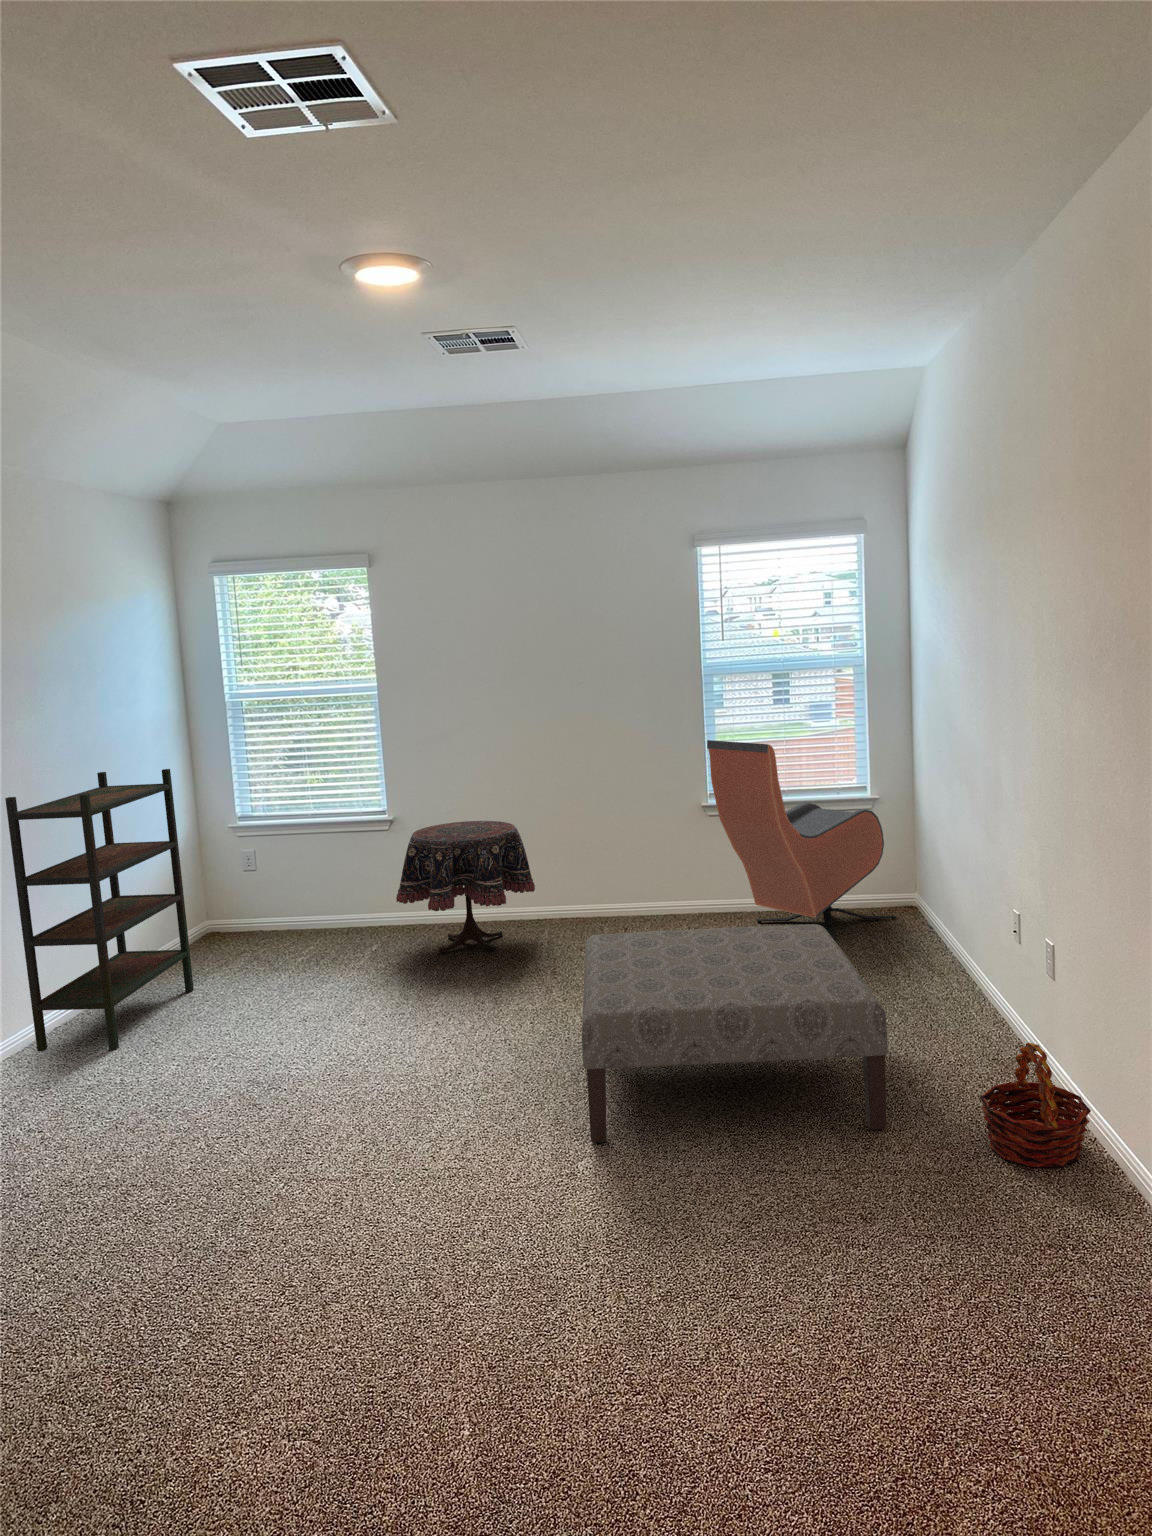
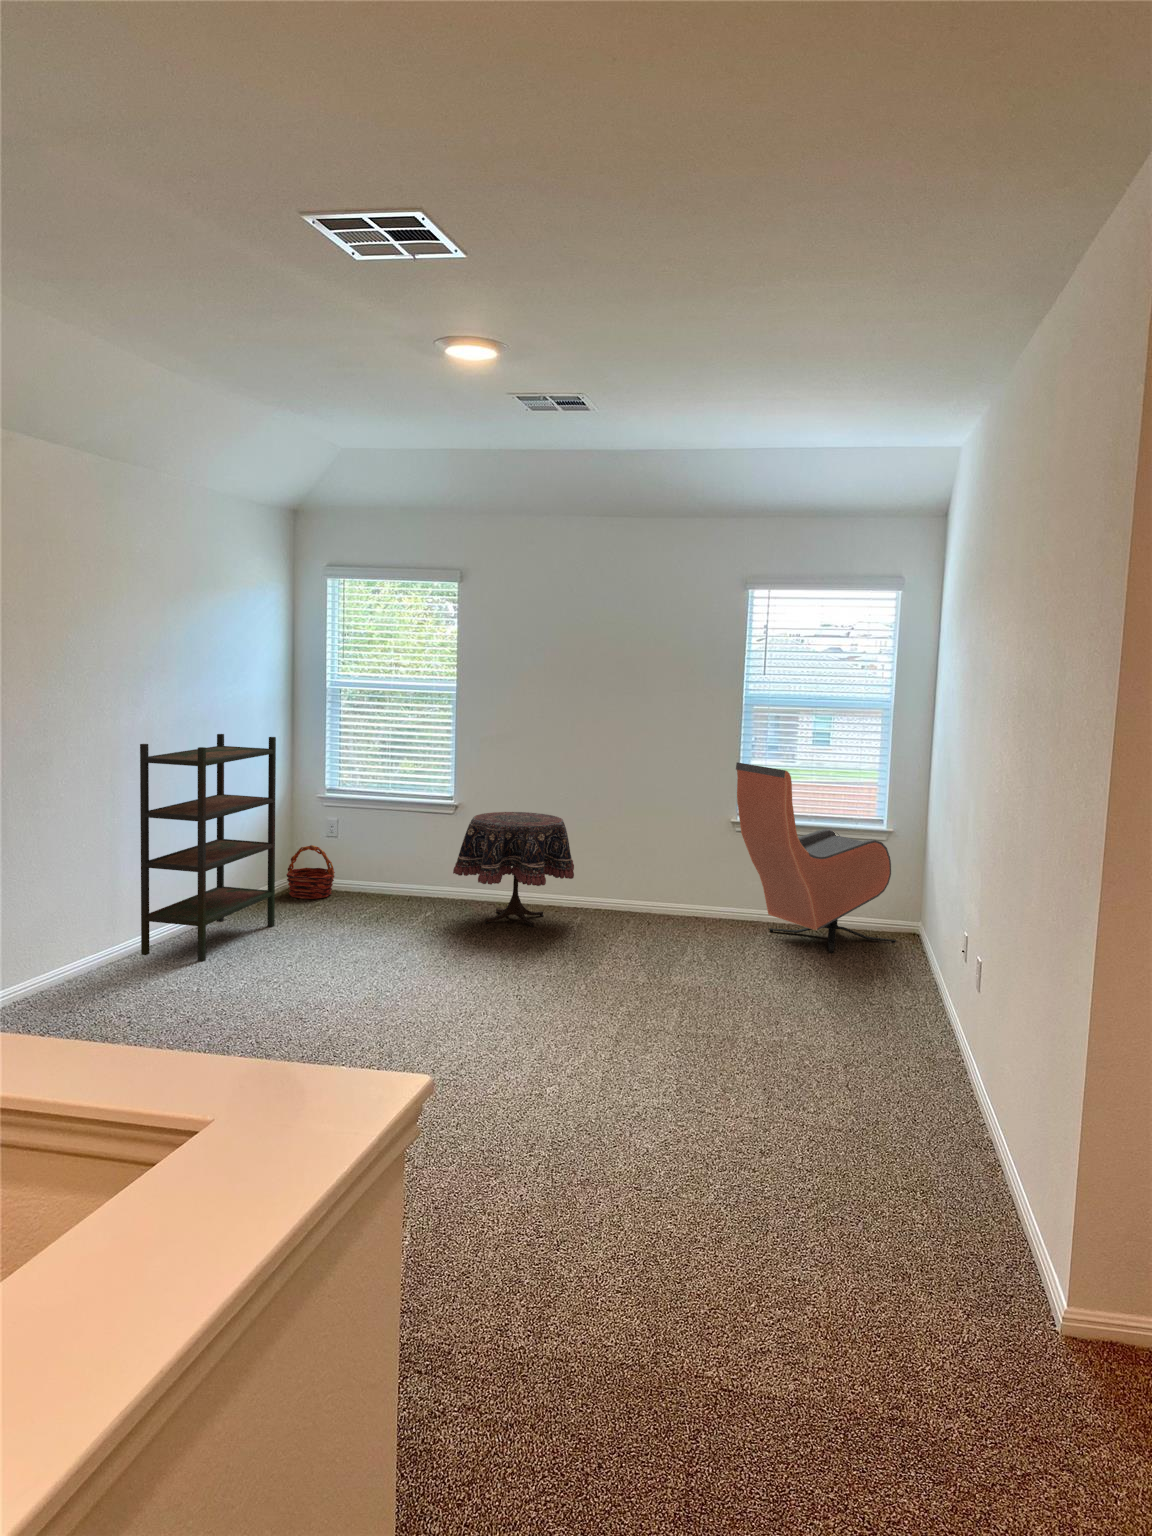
ottoman: present [582,924,888,1143] -> none [563,912,818,1095]
basket: present [980,1043,1091,1168] -> present [287,845,335,899]

